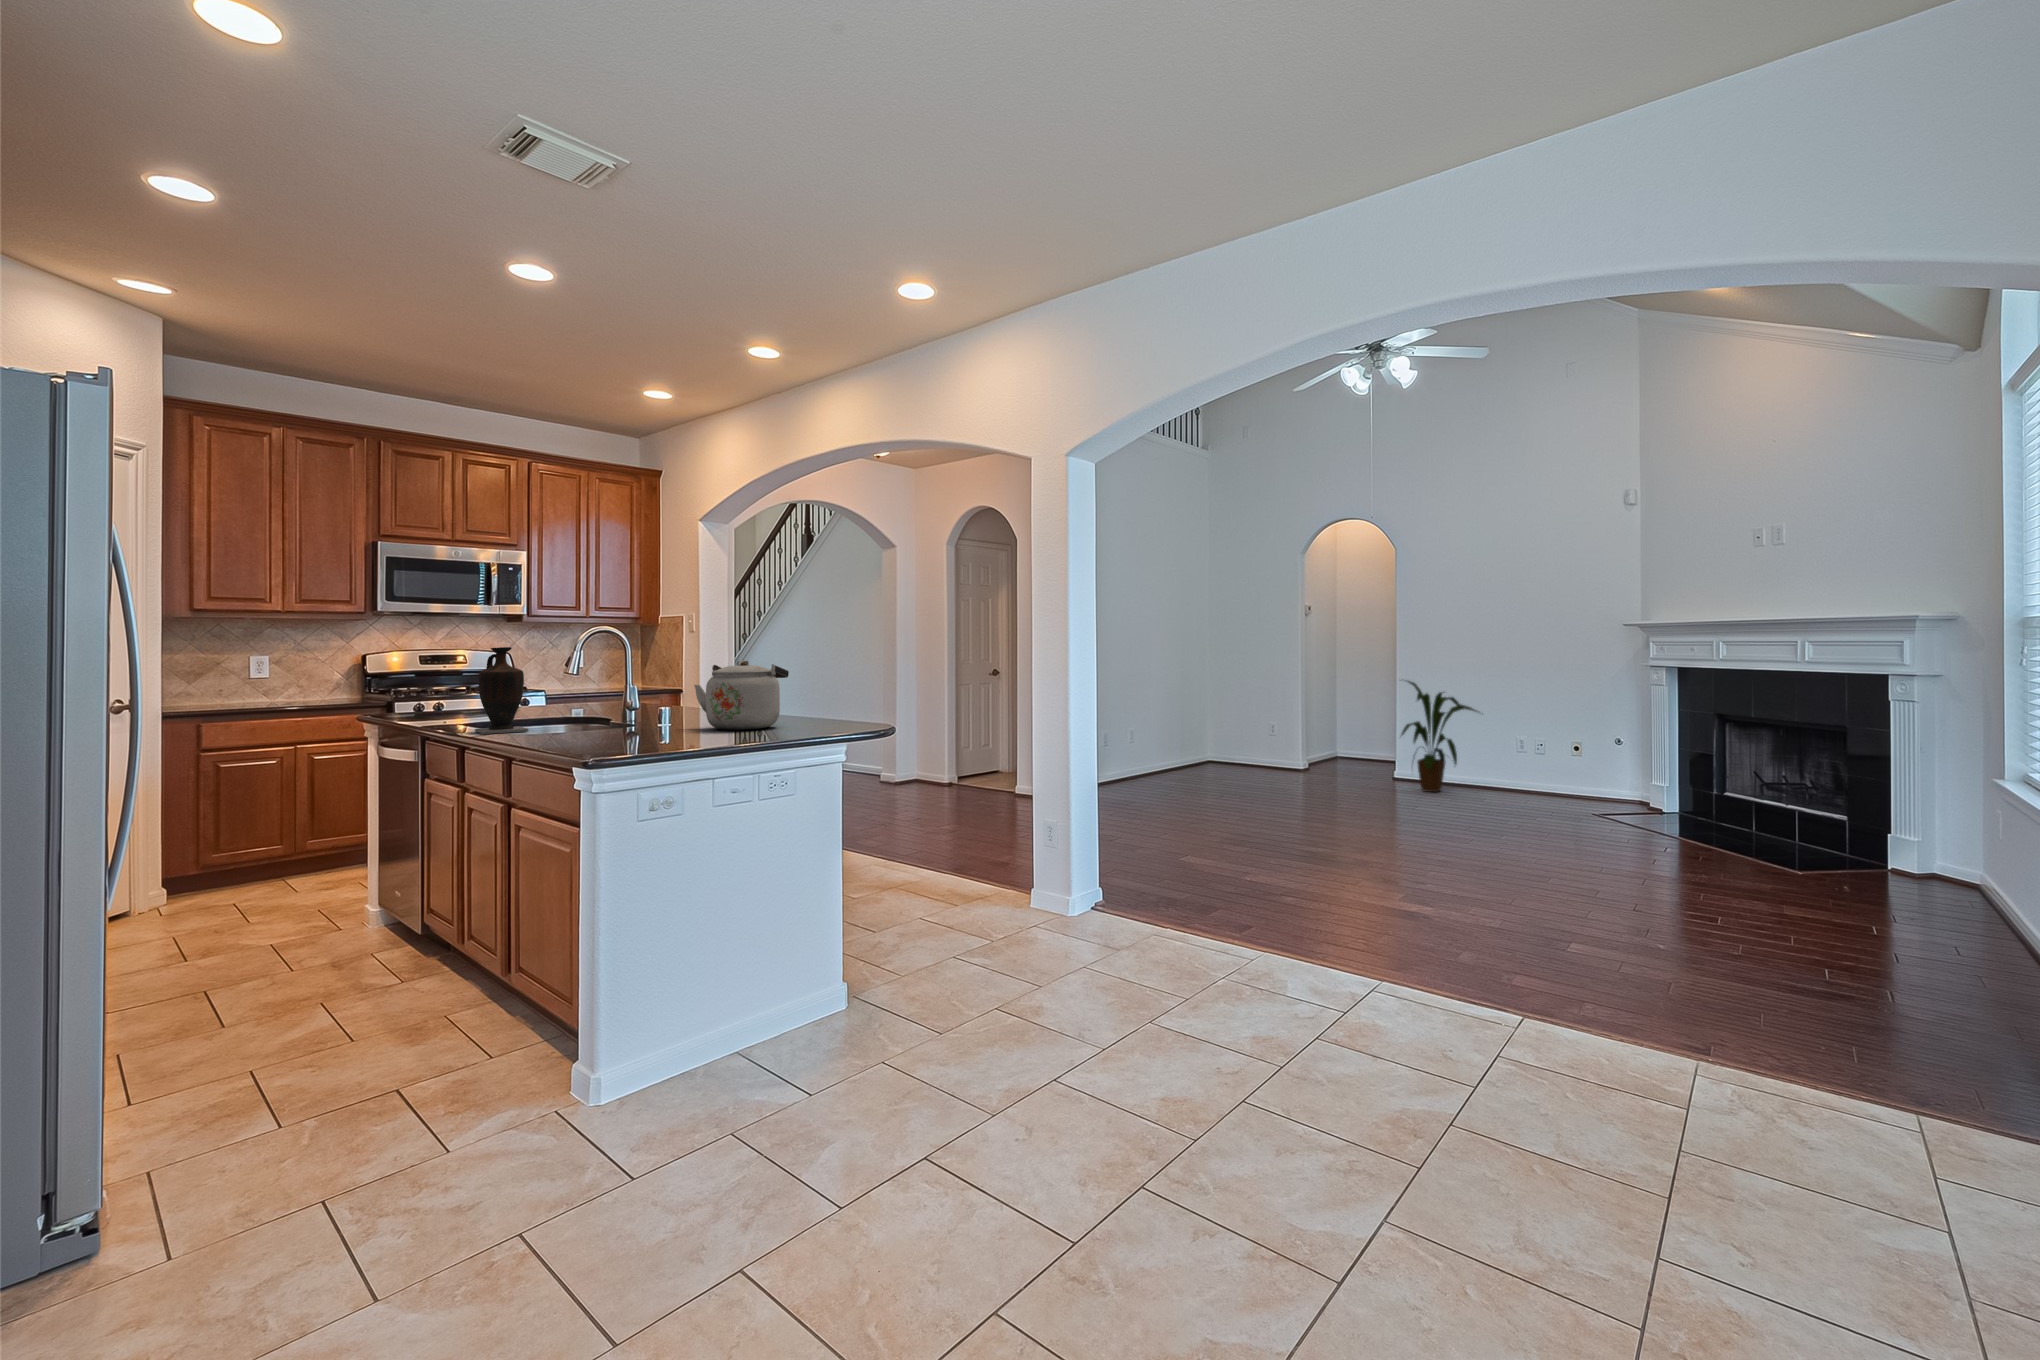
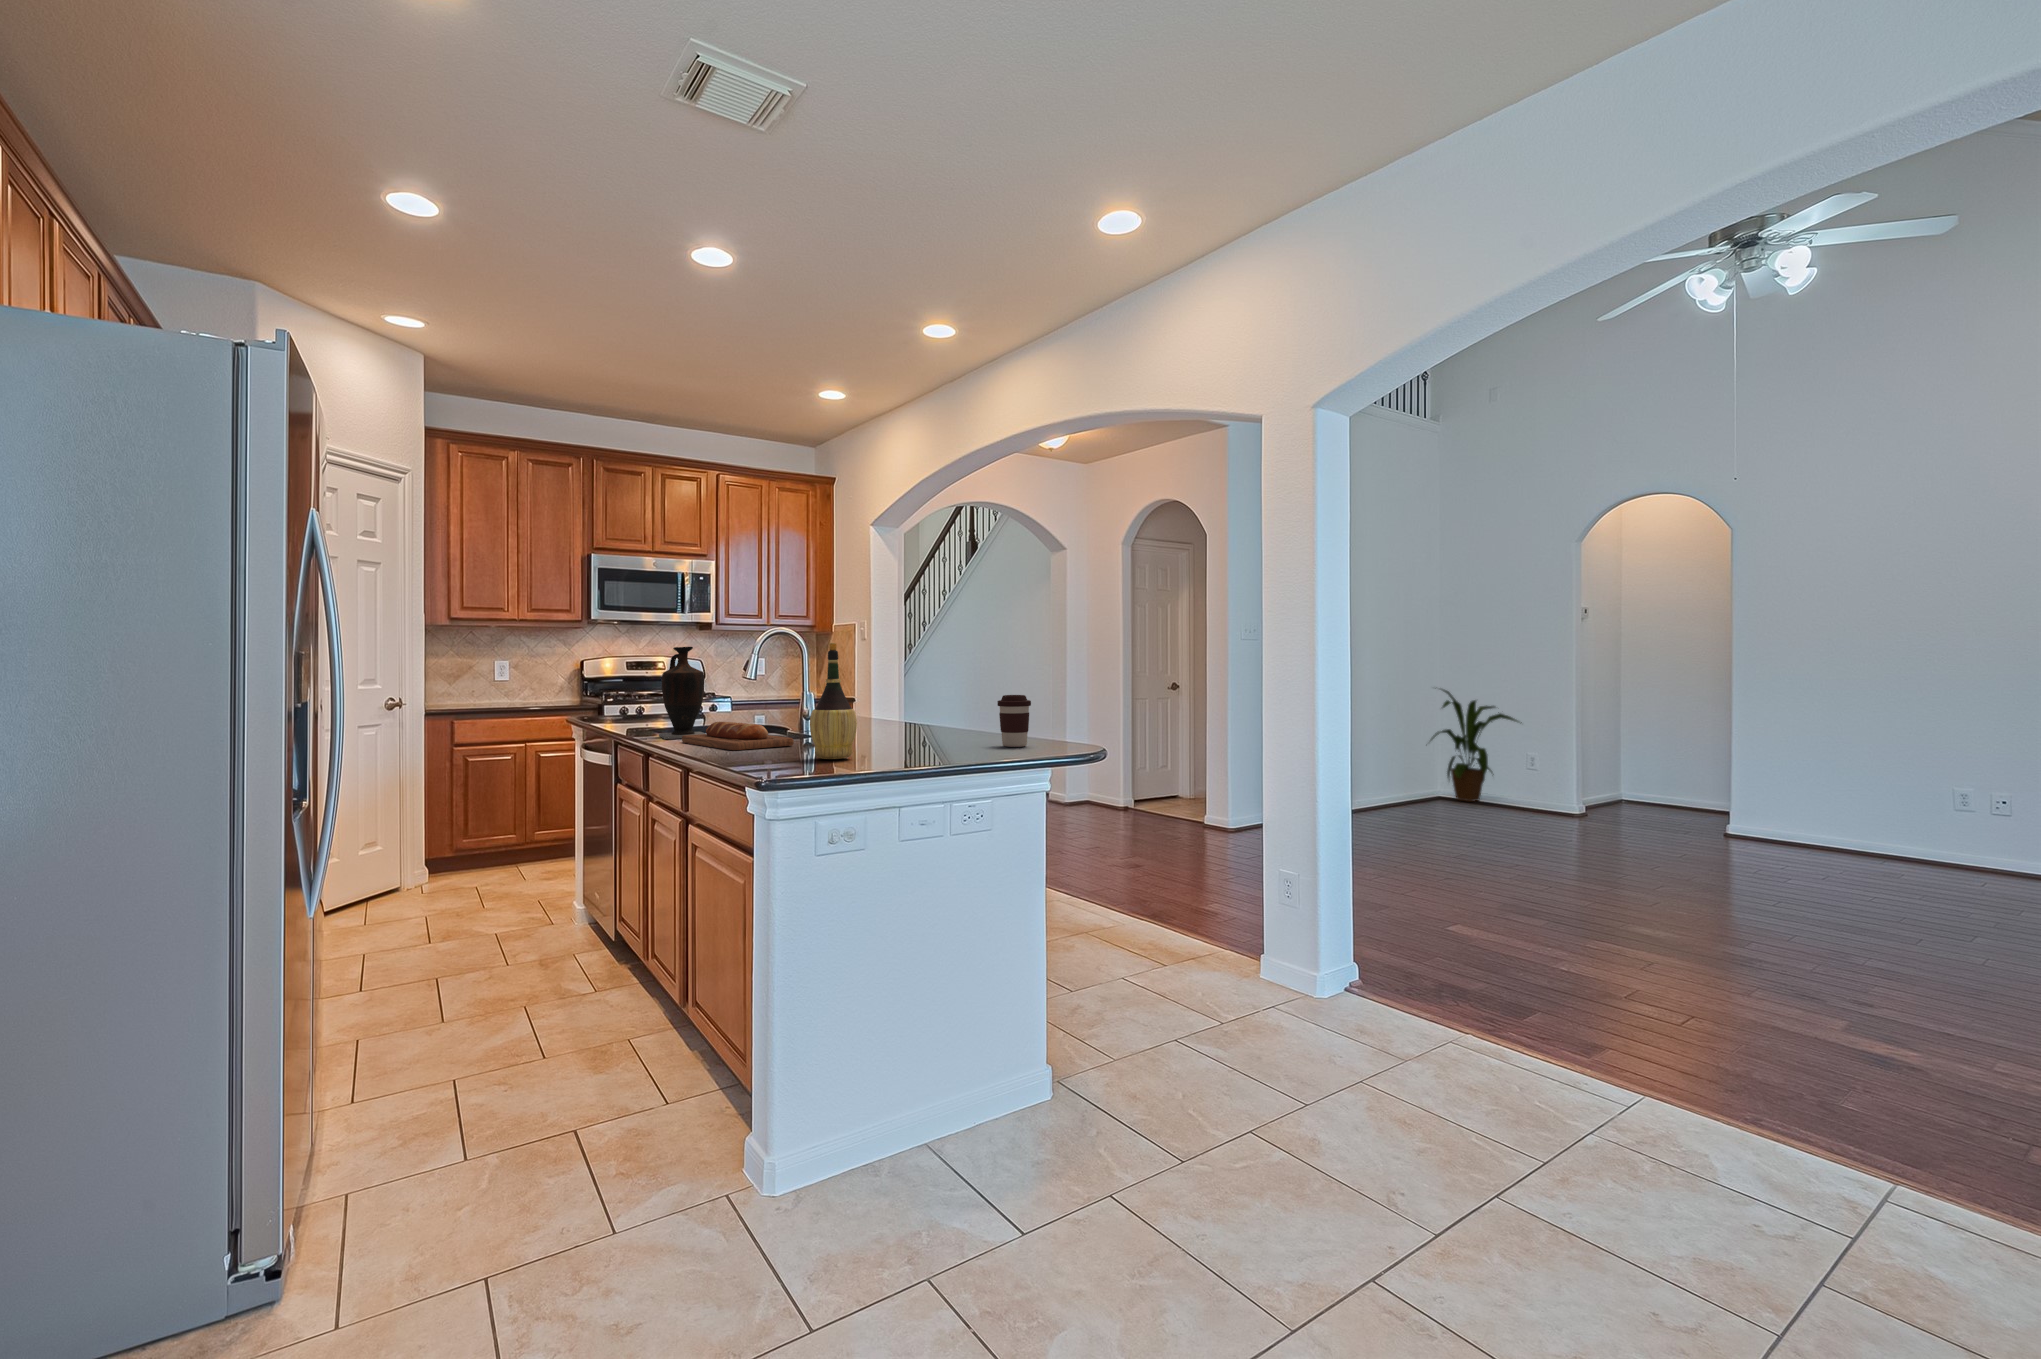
wine bottle: none [632,647,675,746] -> present [810,643,857,759]
kettle: present [694,660,789,730] -> none [874,662,976,742]
house plant: present [1401,681,1476,792] -> present [1431,689,1522,802]
coffee cup: none [805,688,834,731] -> present [997,695,1031,747]
bread loaf: none [502,716,616,741] -> present [682,722,794,750]

